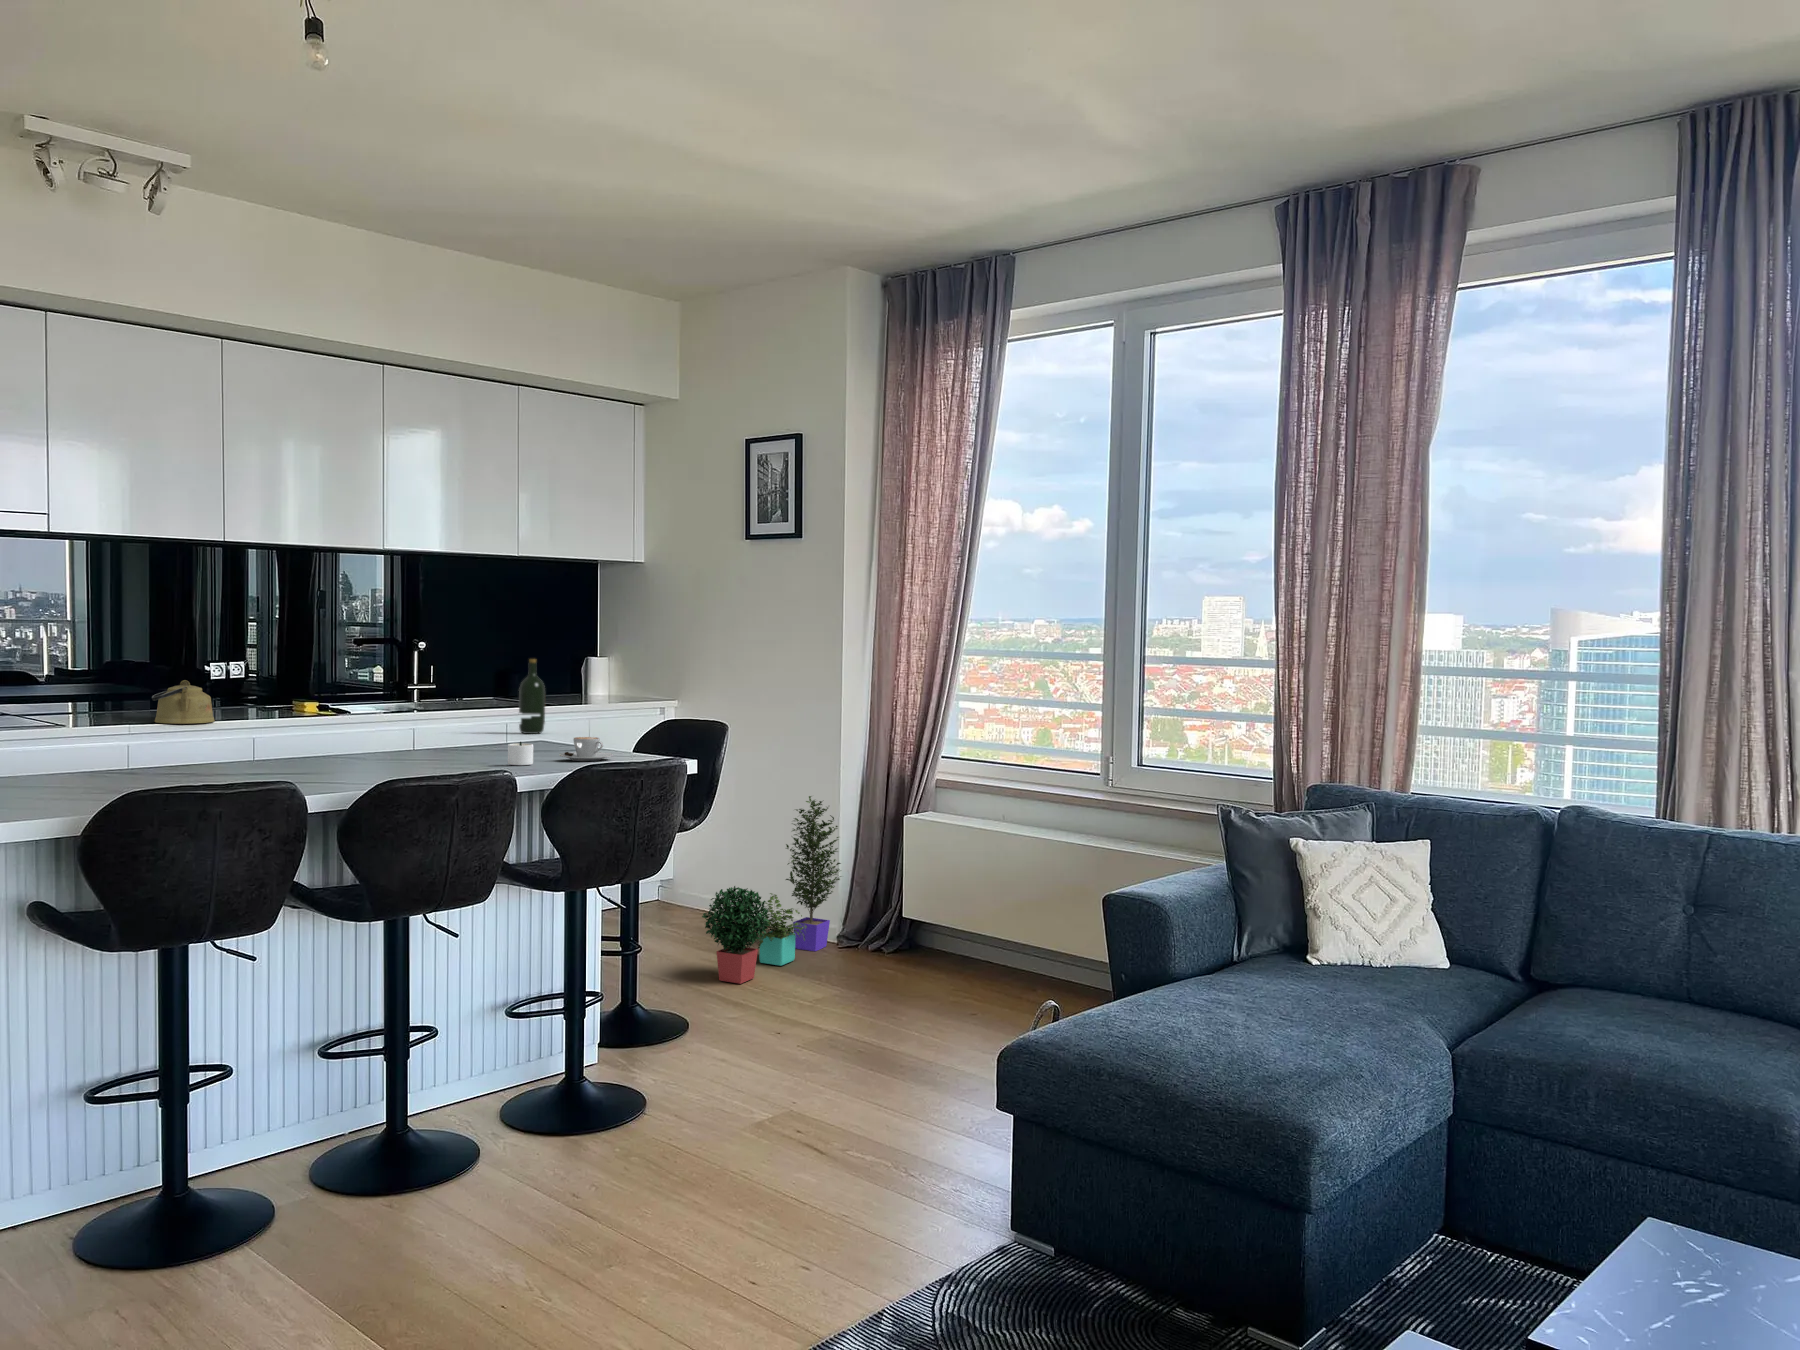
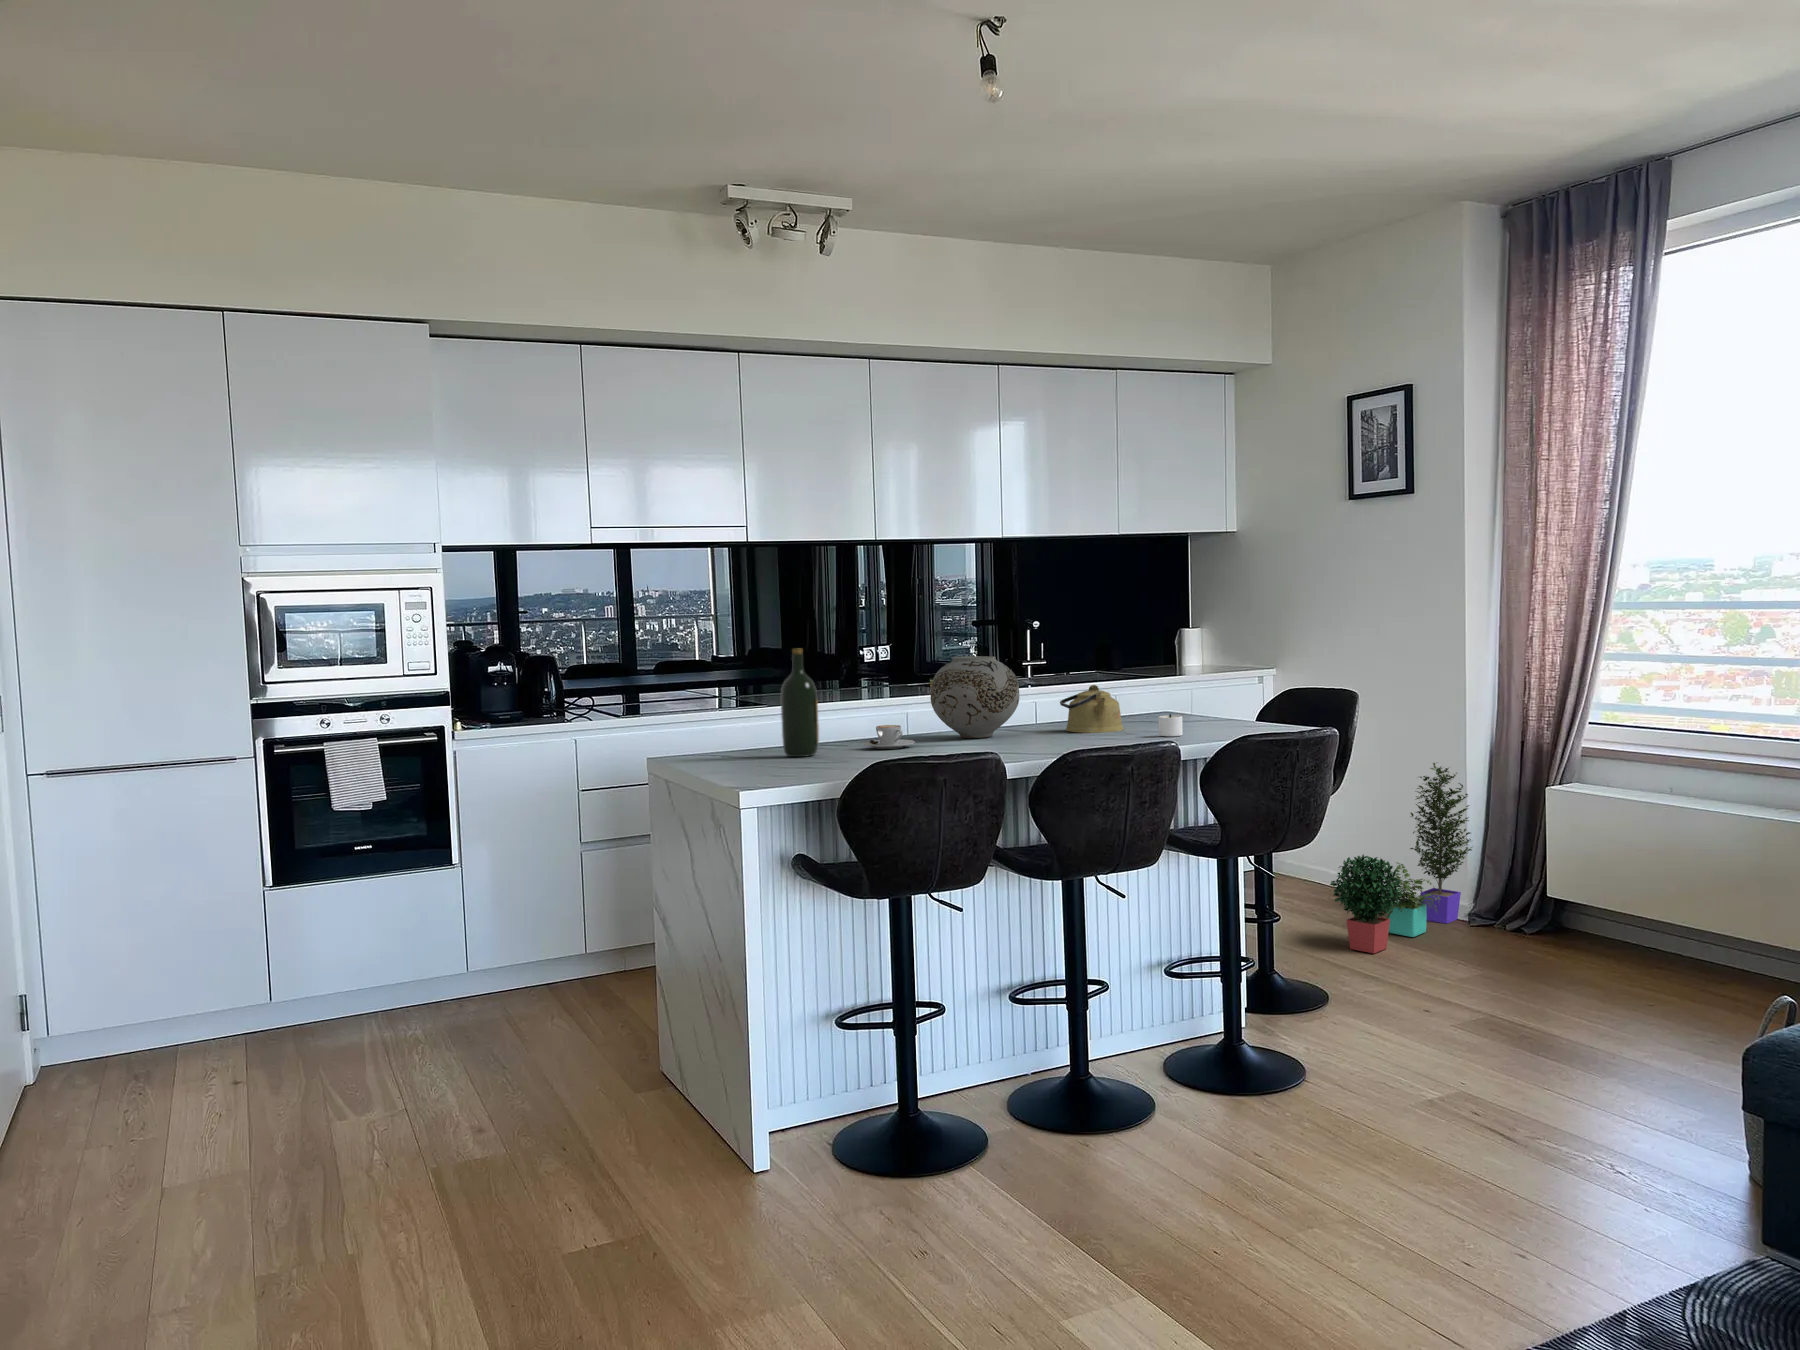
wine bottle: present [519,659,545,734] -> present [781,648,819,757]
vase: none [252,674,360,765] -> present [931,656,1019,738]
kettle: present [152,680,215,724] -> present [1060,685,1124,733]
coffee cup: present [559,737,613,761] -> present [863,725,915,749]

